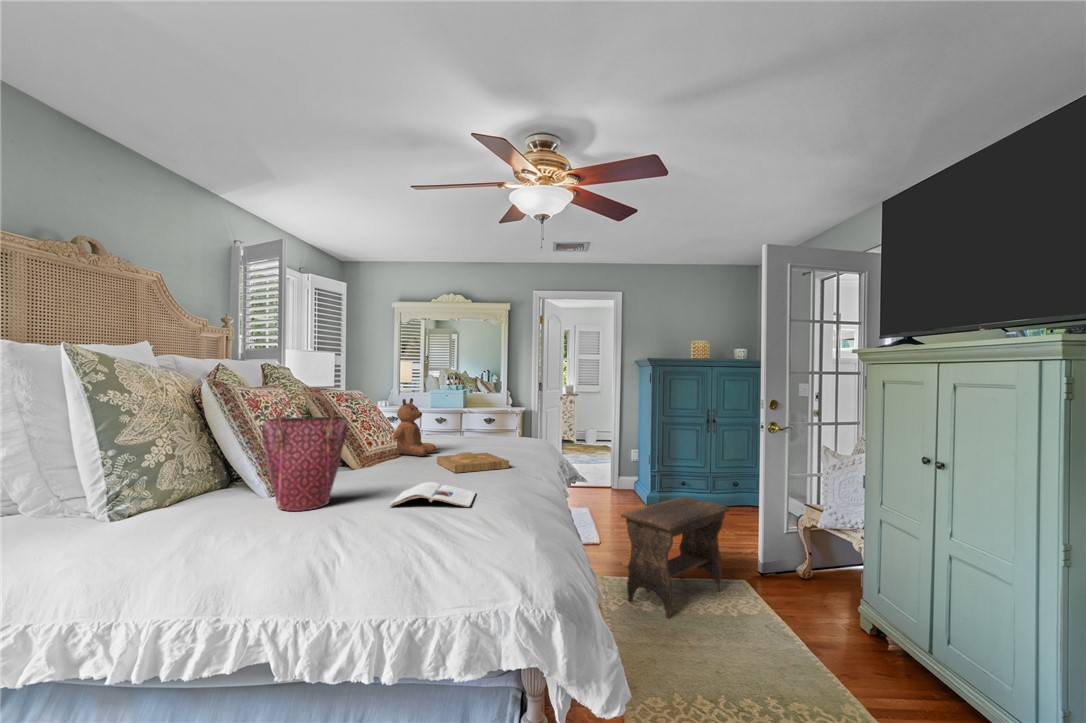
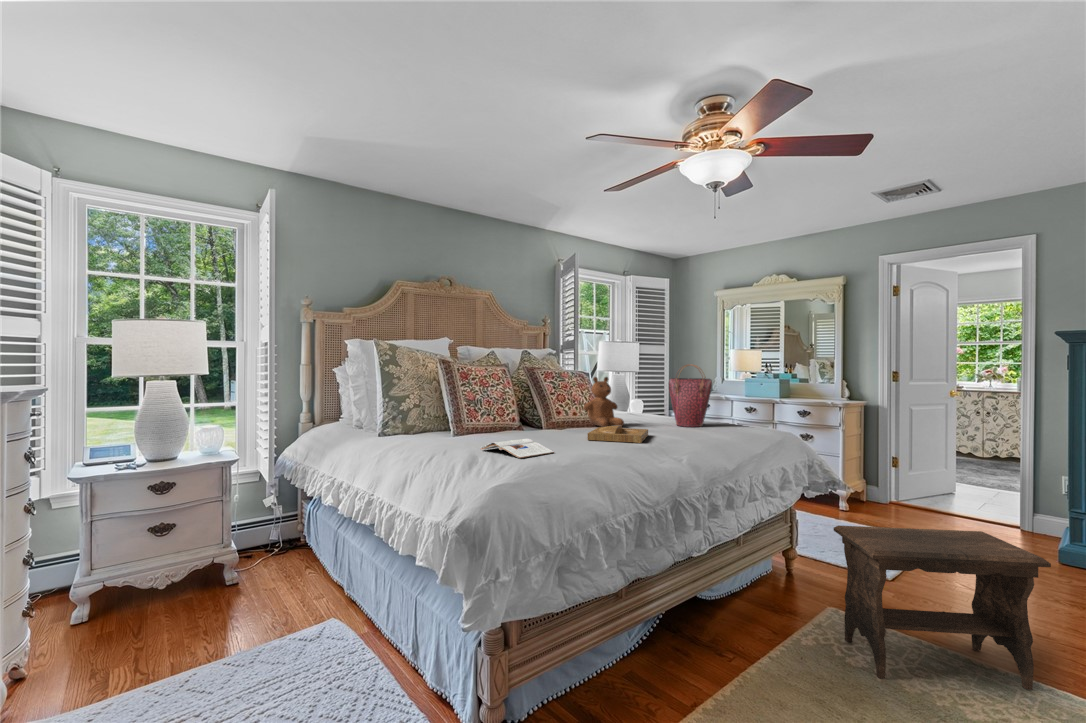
handbag: present [262,392,347,511] -> present [669,364,712,427]

